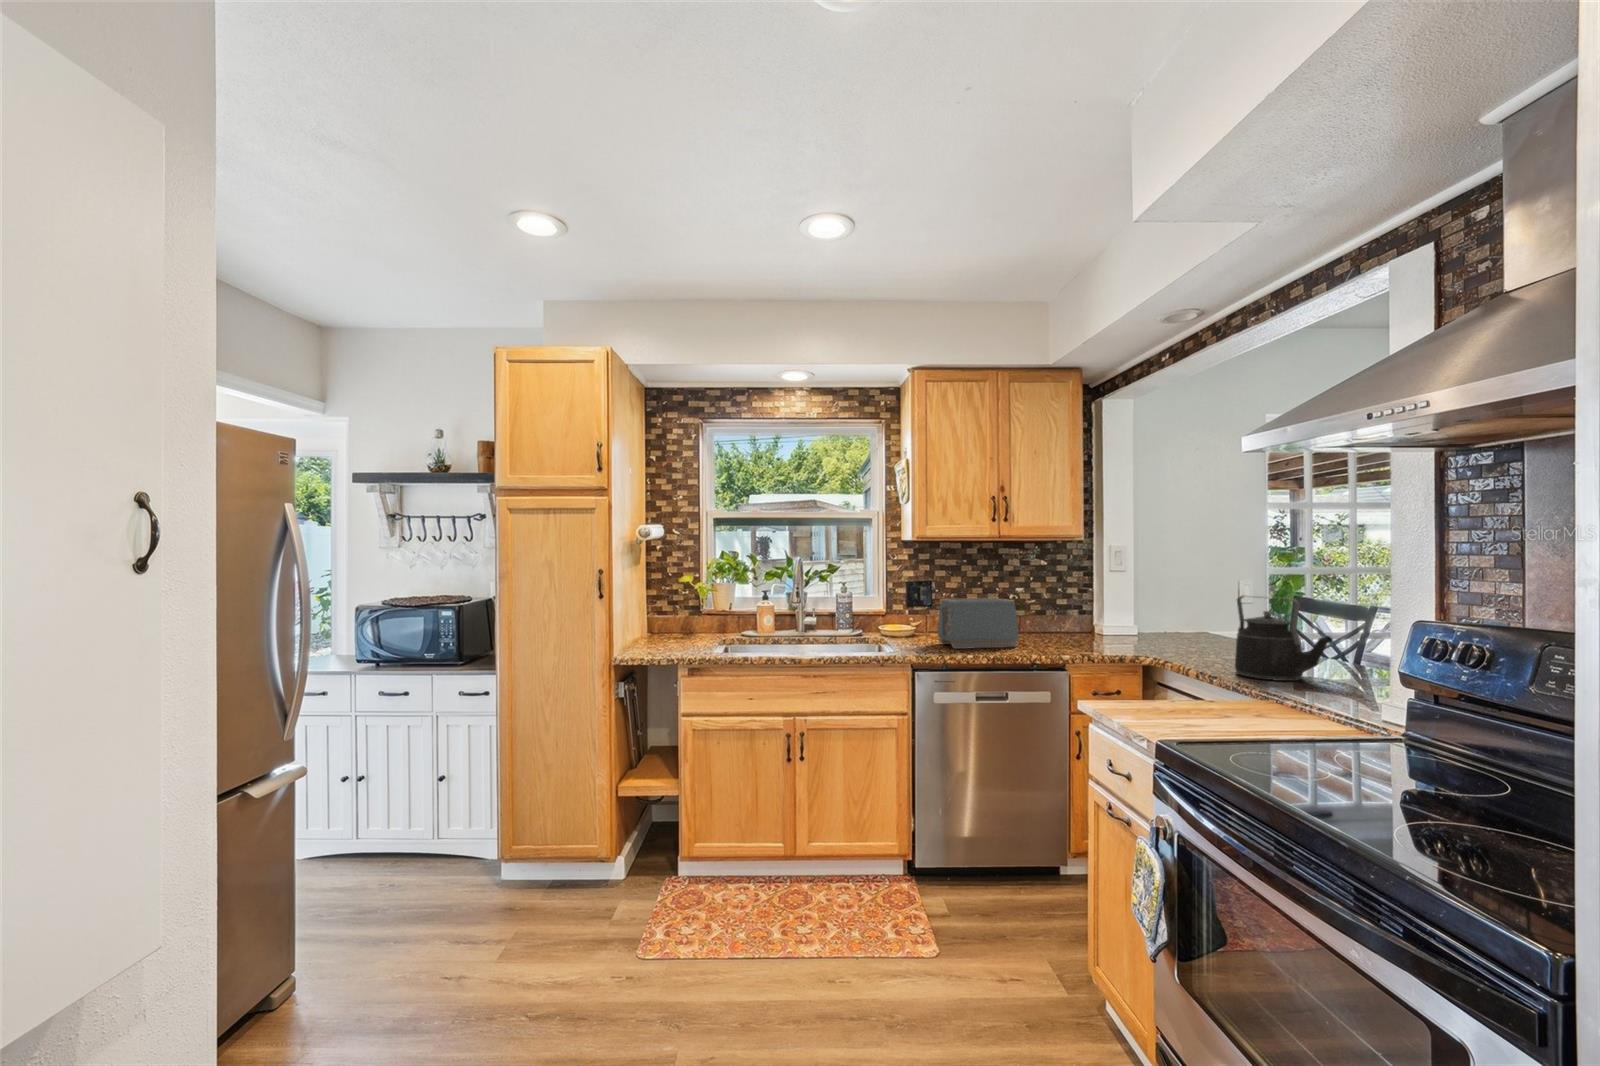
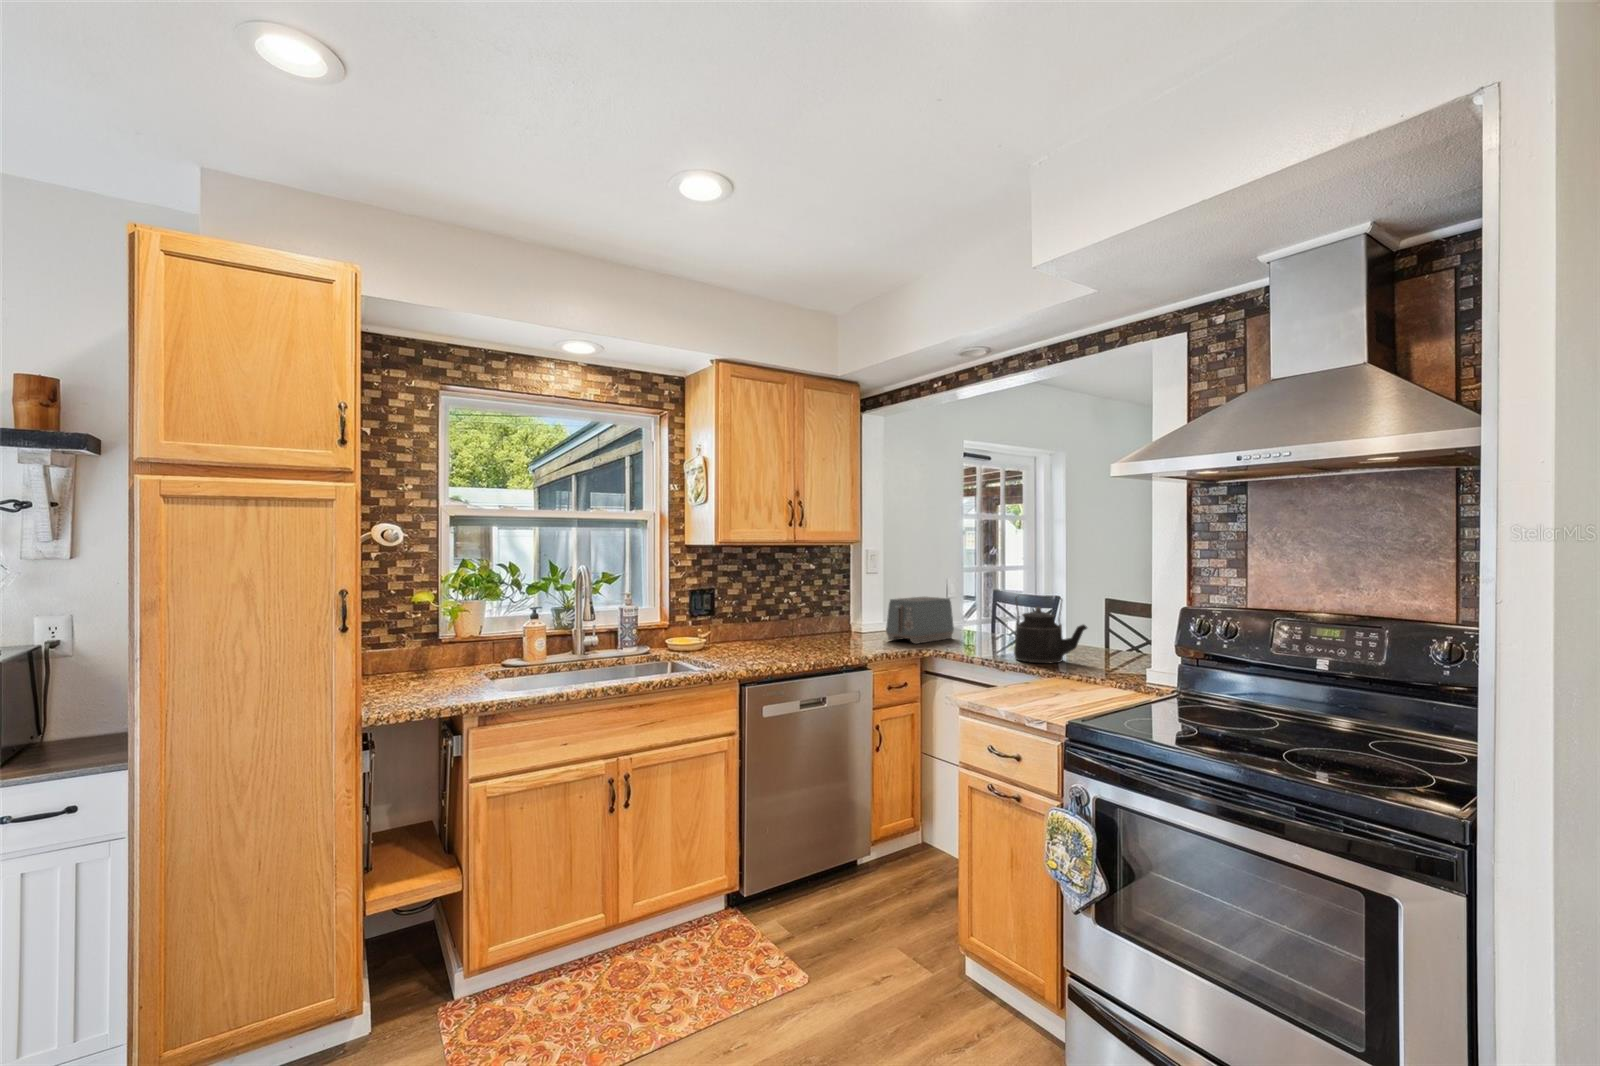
toaster: present [936,598,1019,649] -> present [886,597,954,644]

